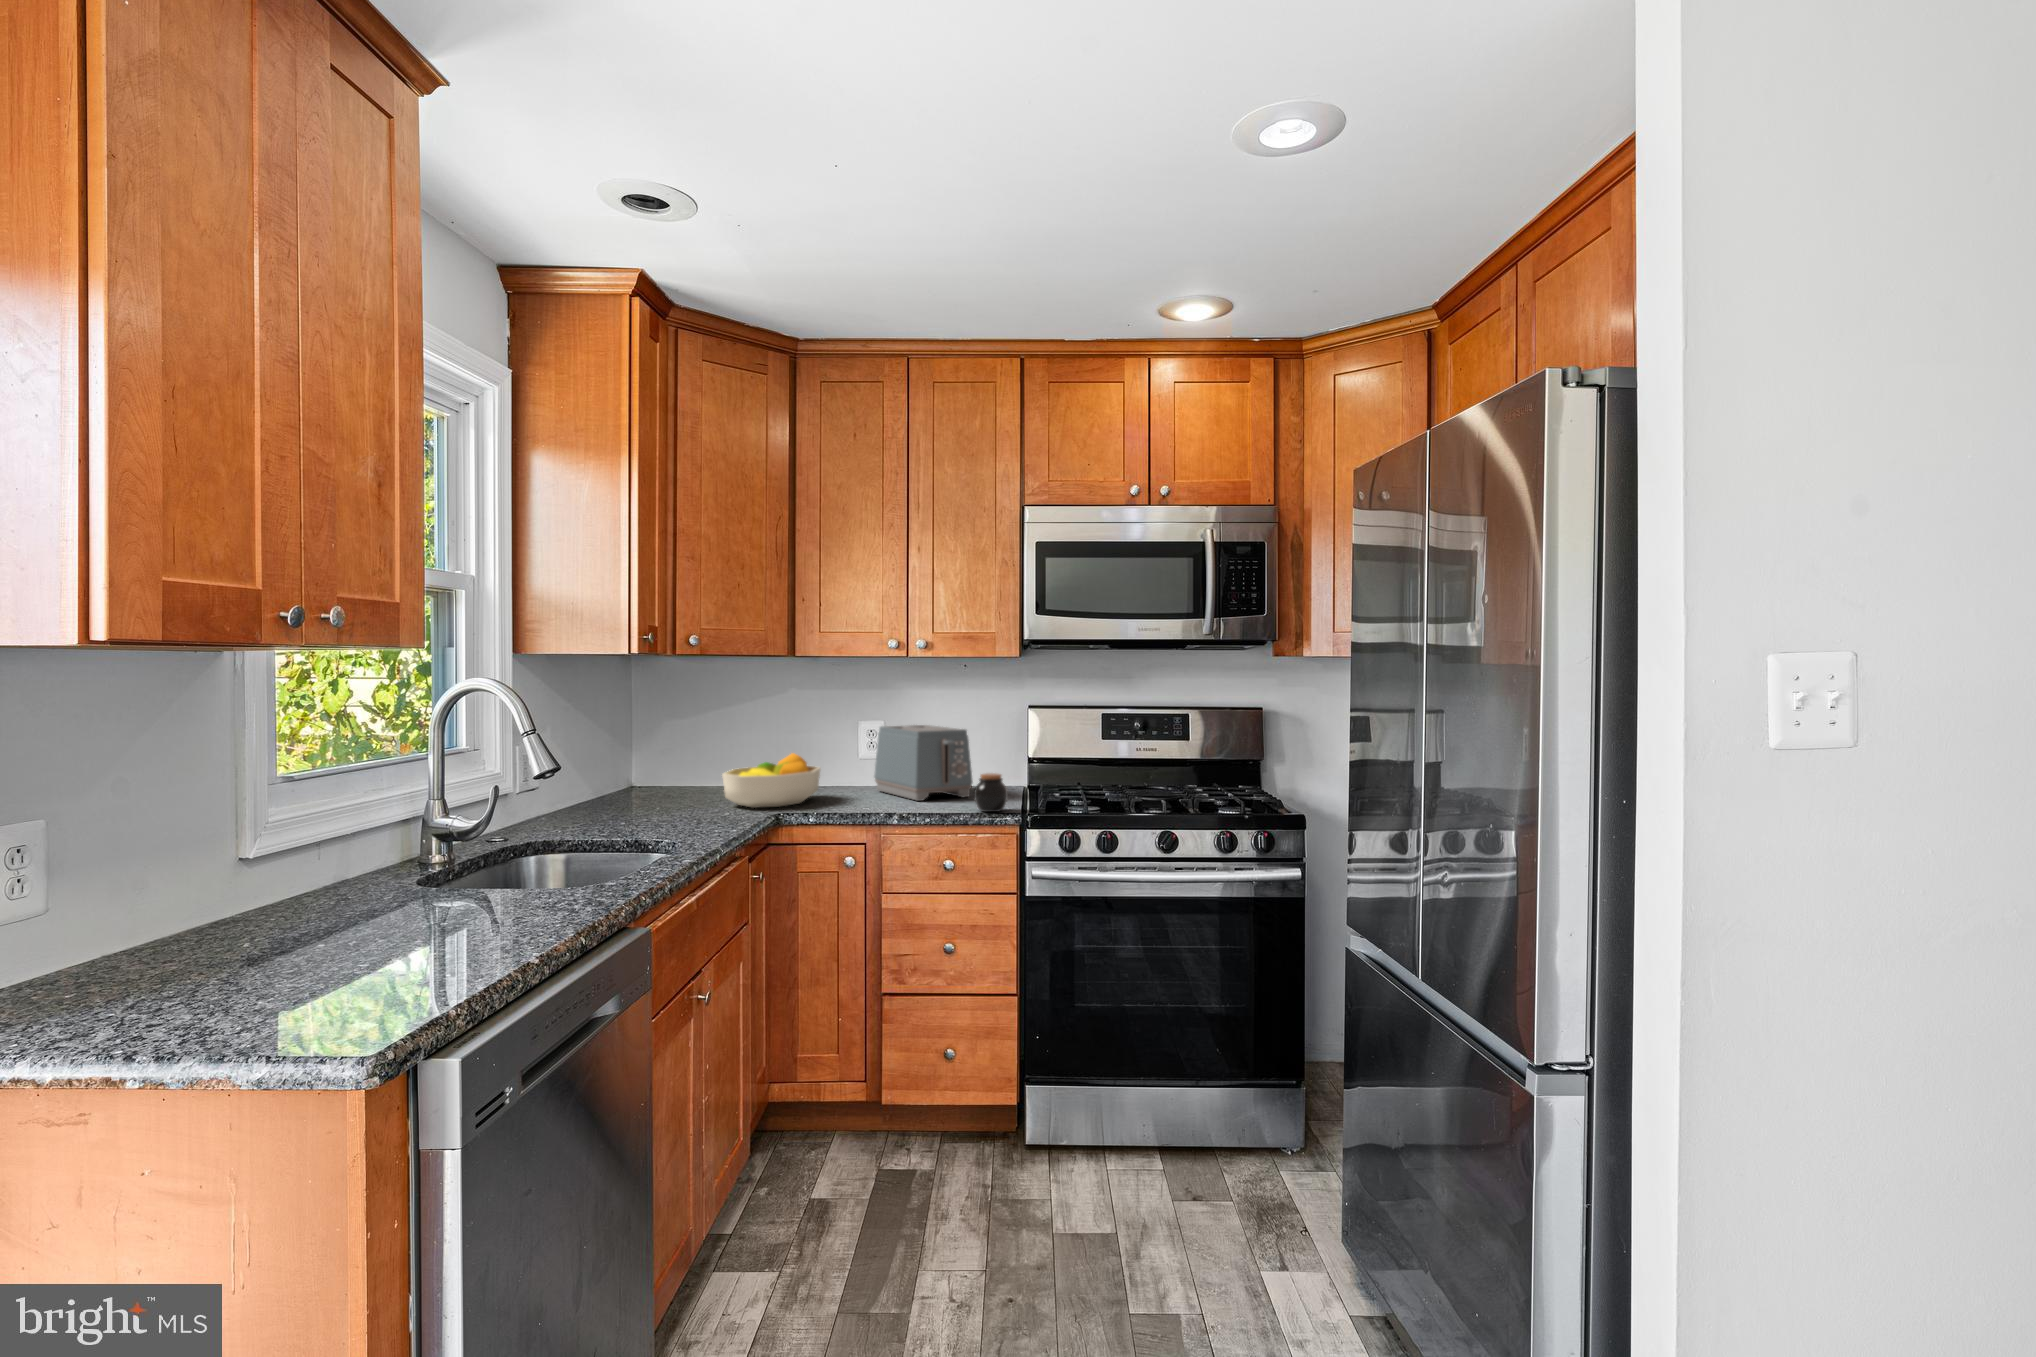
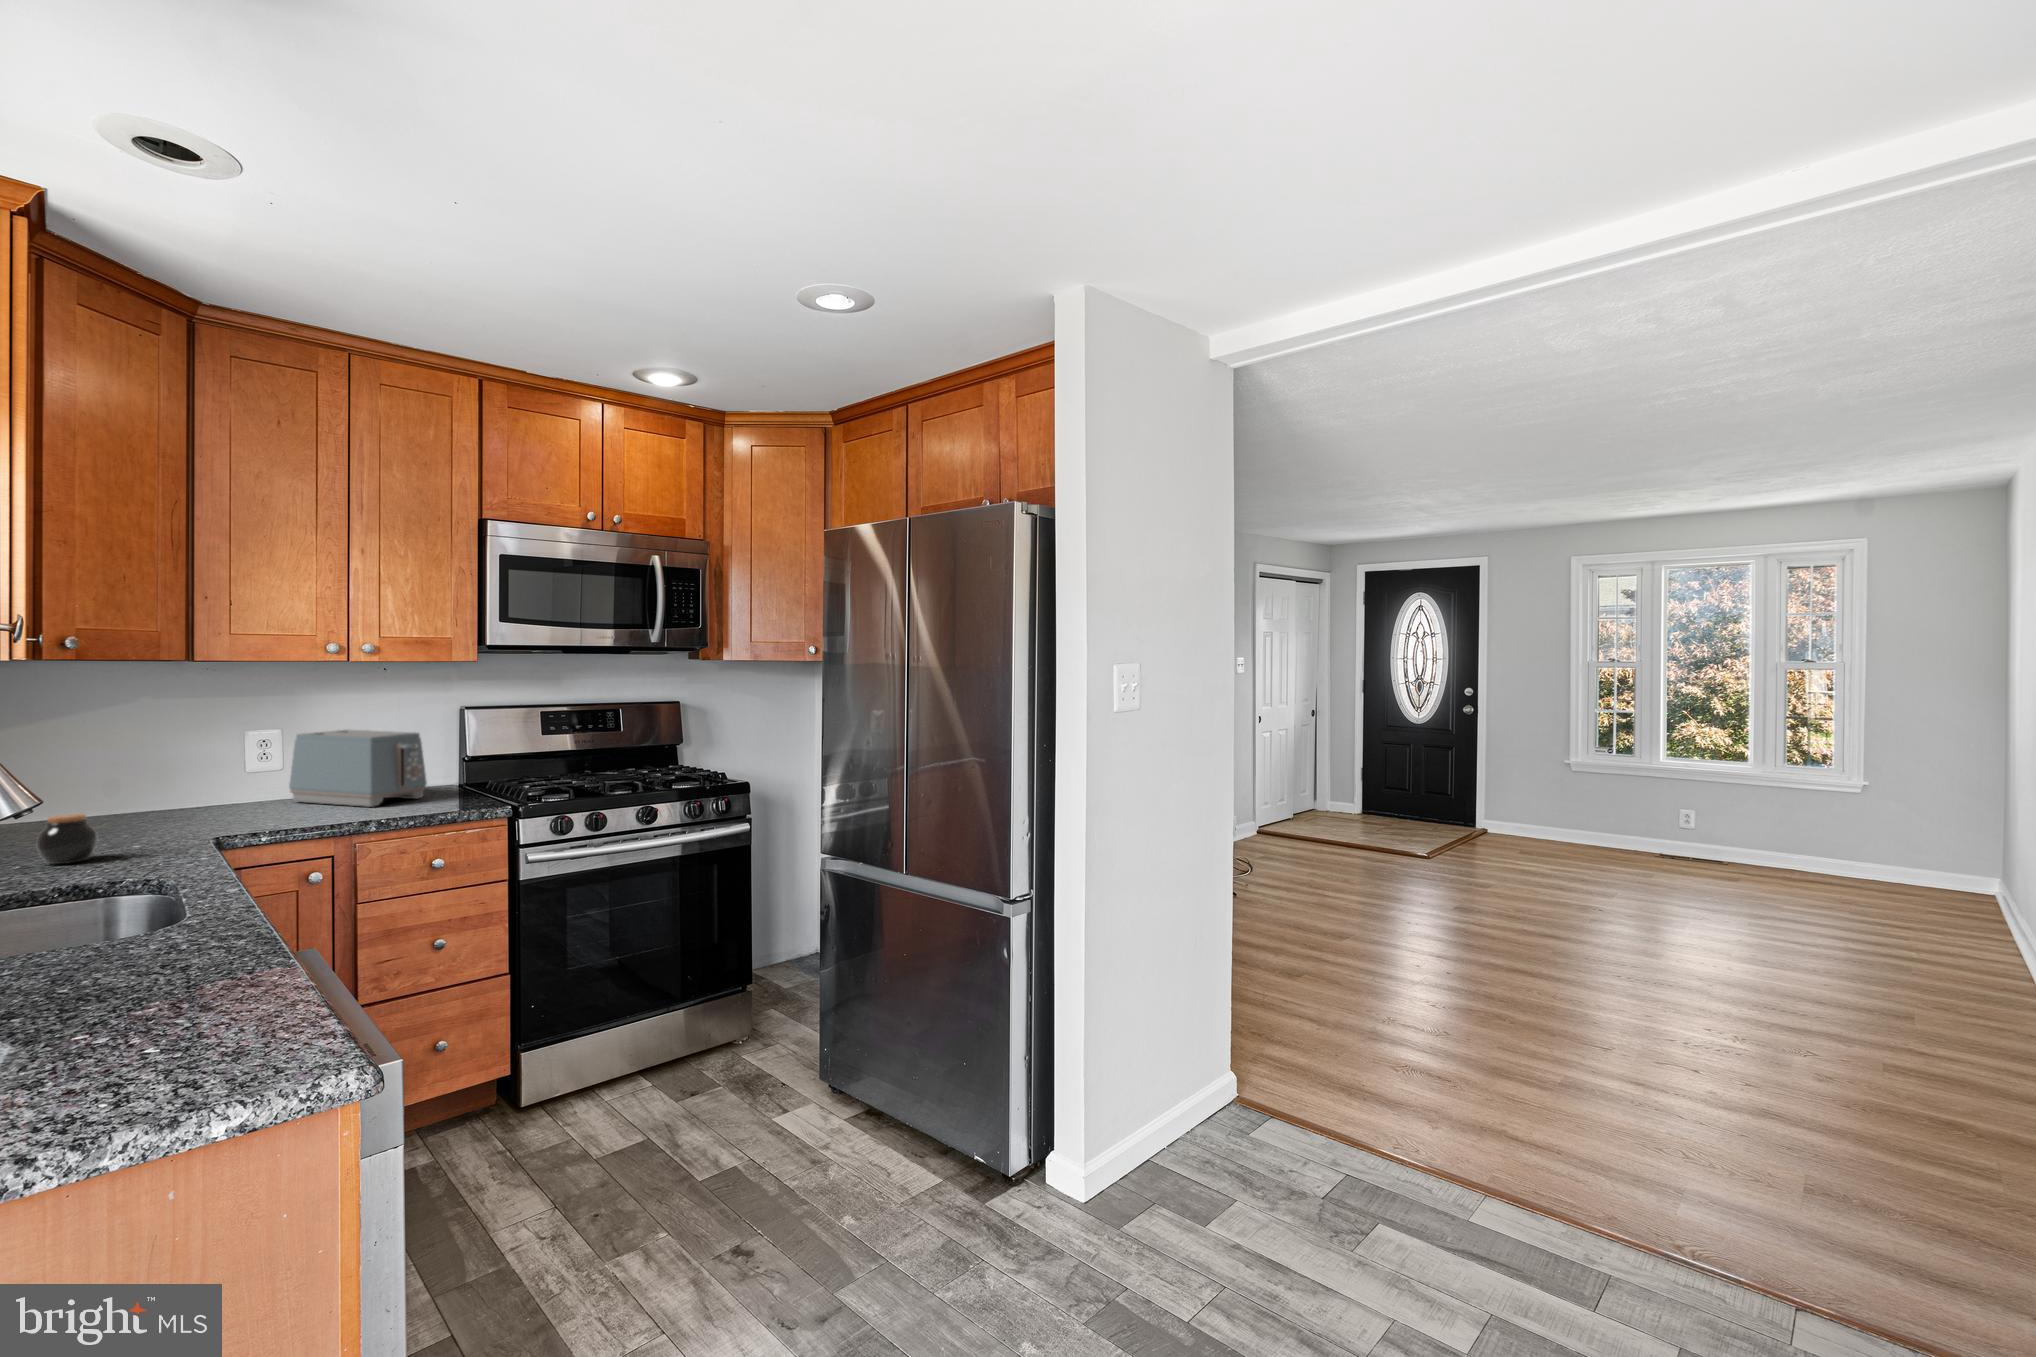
fruit bowl: present [722,753,820,808] -> none [110,769,242,835]
jar: present [974,773,1008,812] -> present [36,813,98,864]

